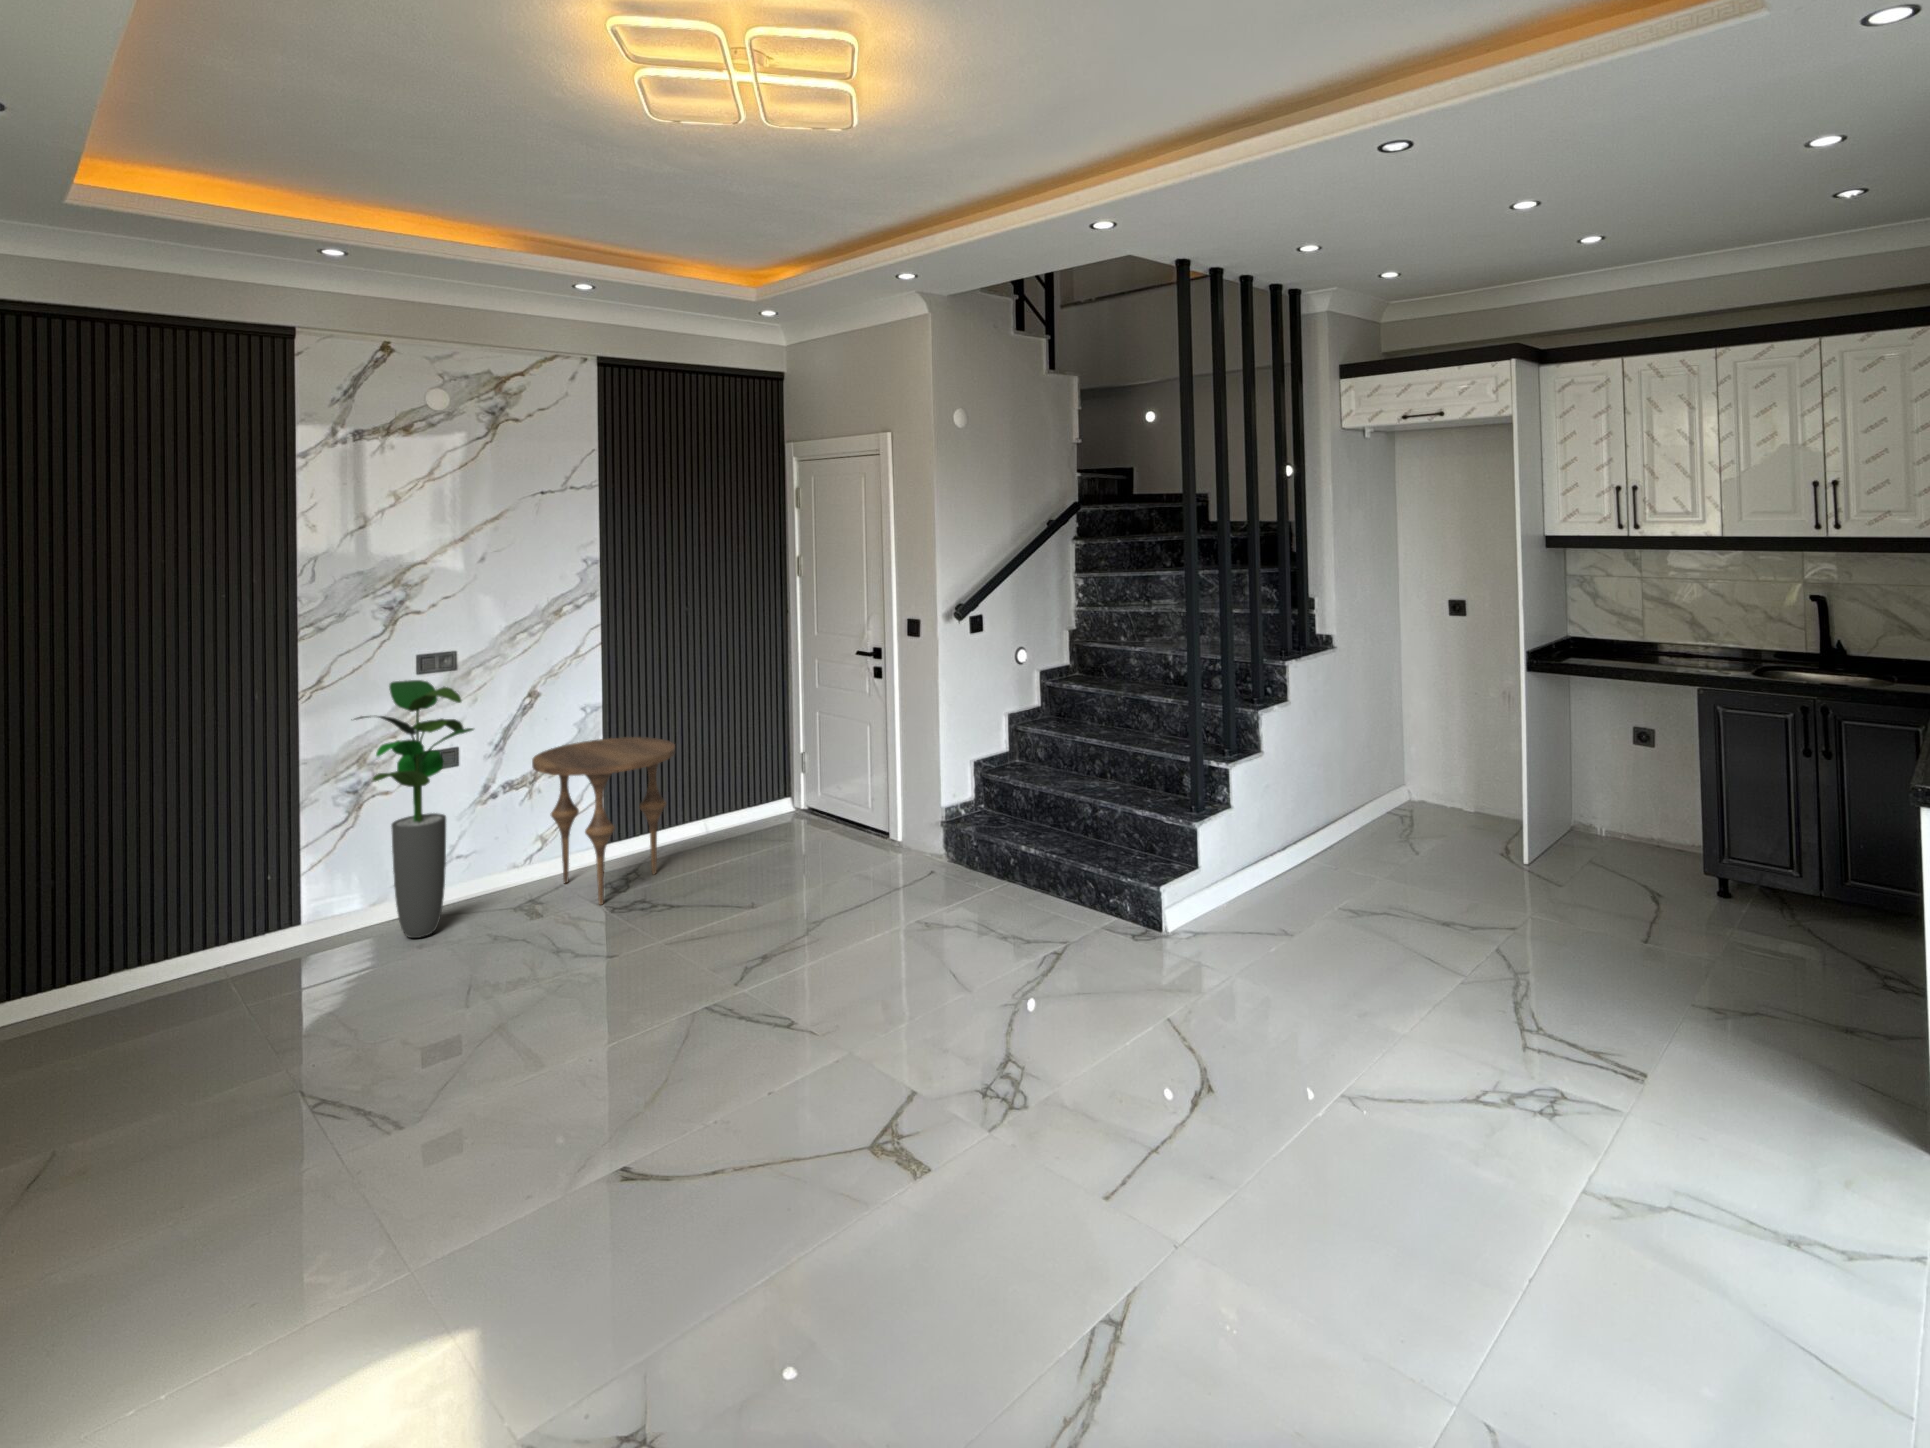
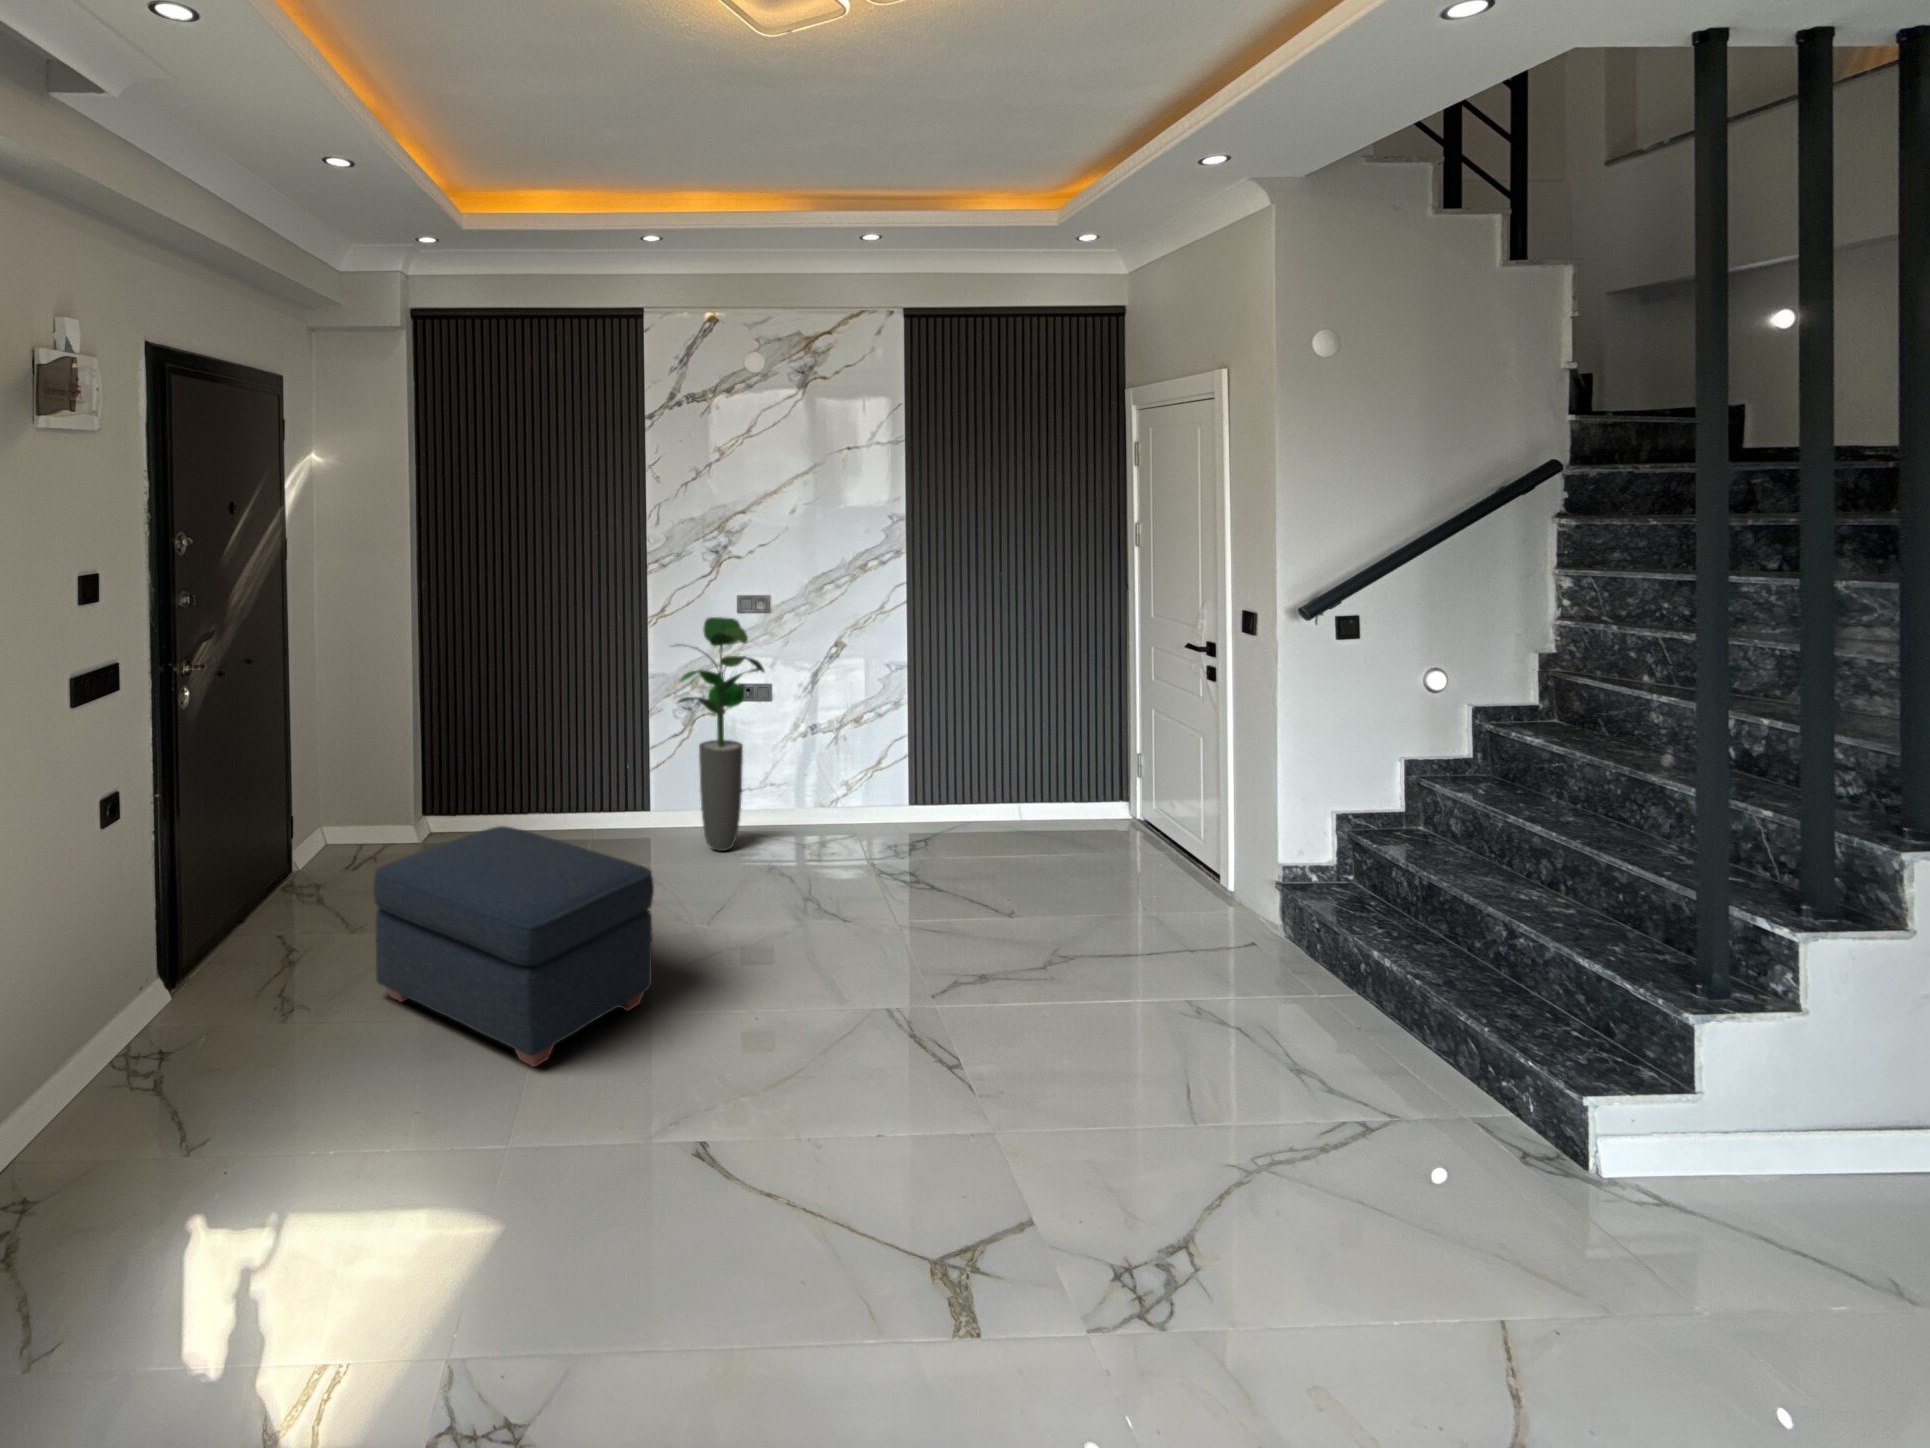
side table: present [532,737,675,905] -> none [823,699,961,866]
ottoman: none [69,944,470,1213] -> present [373,826,654,1067]

